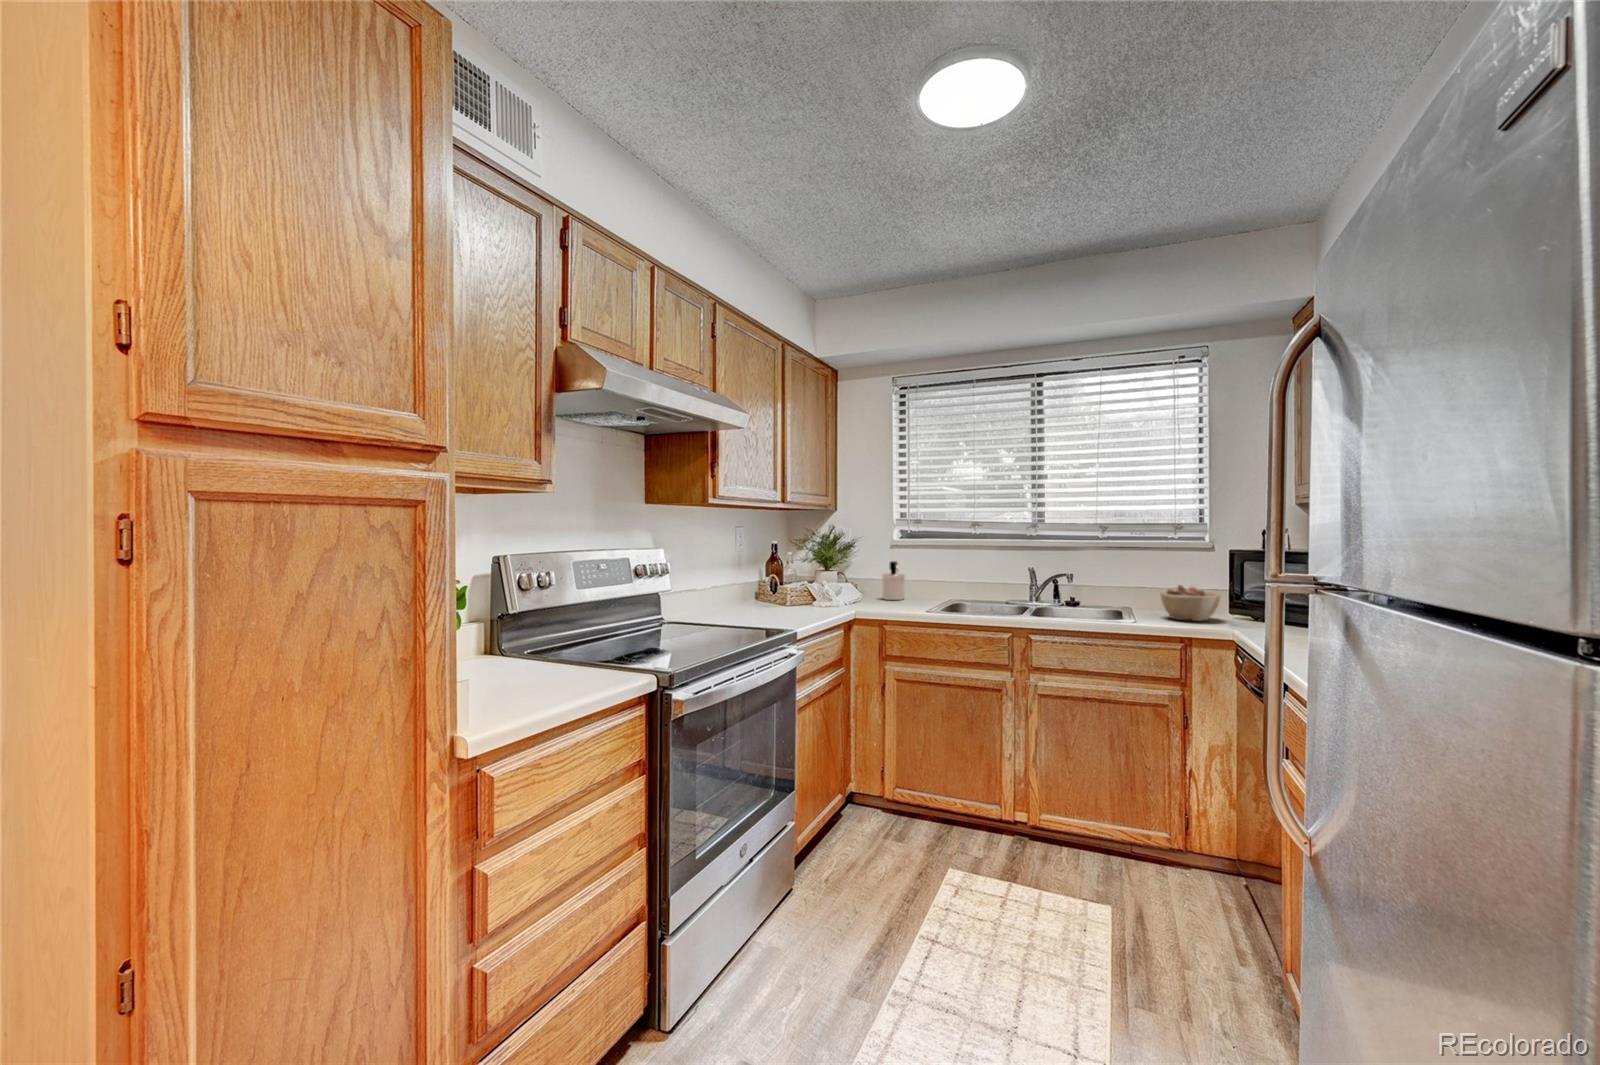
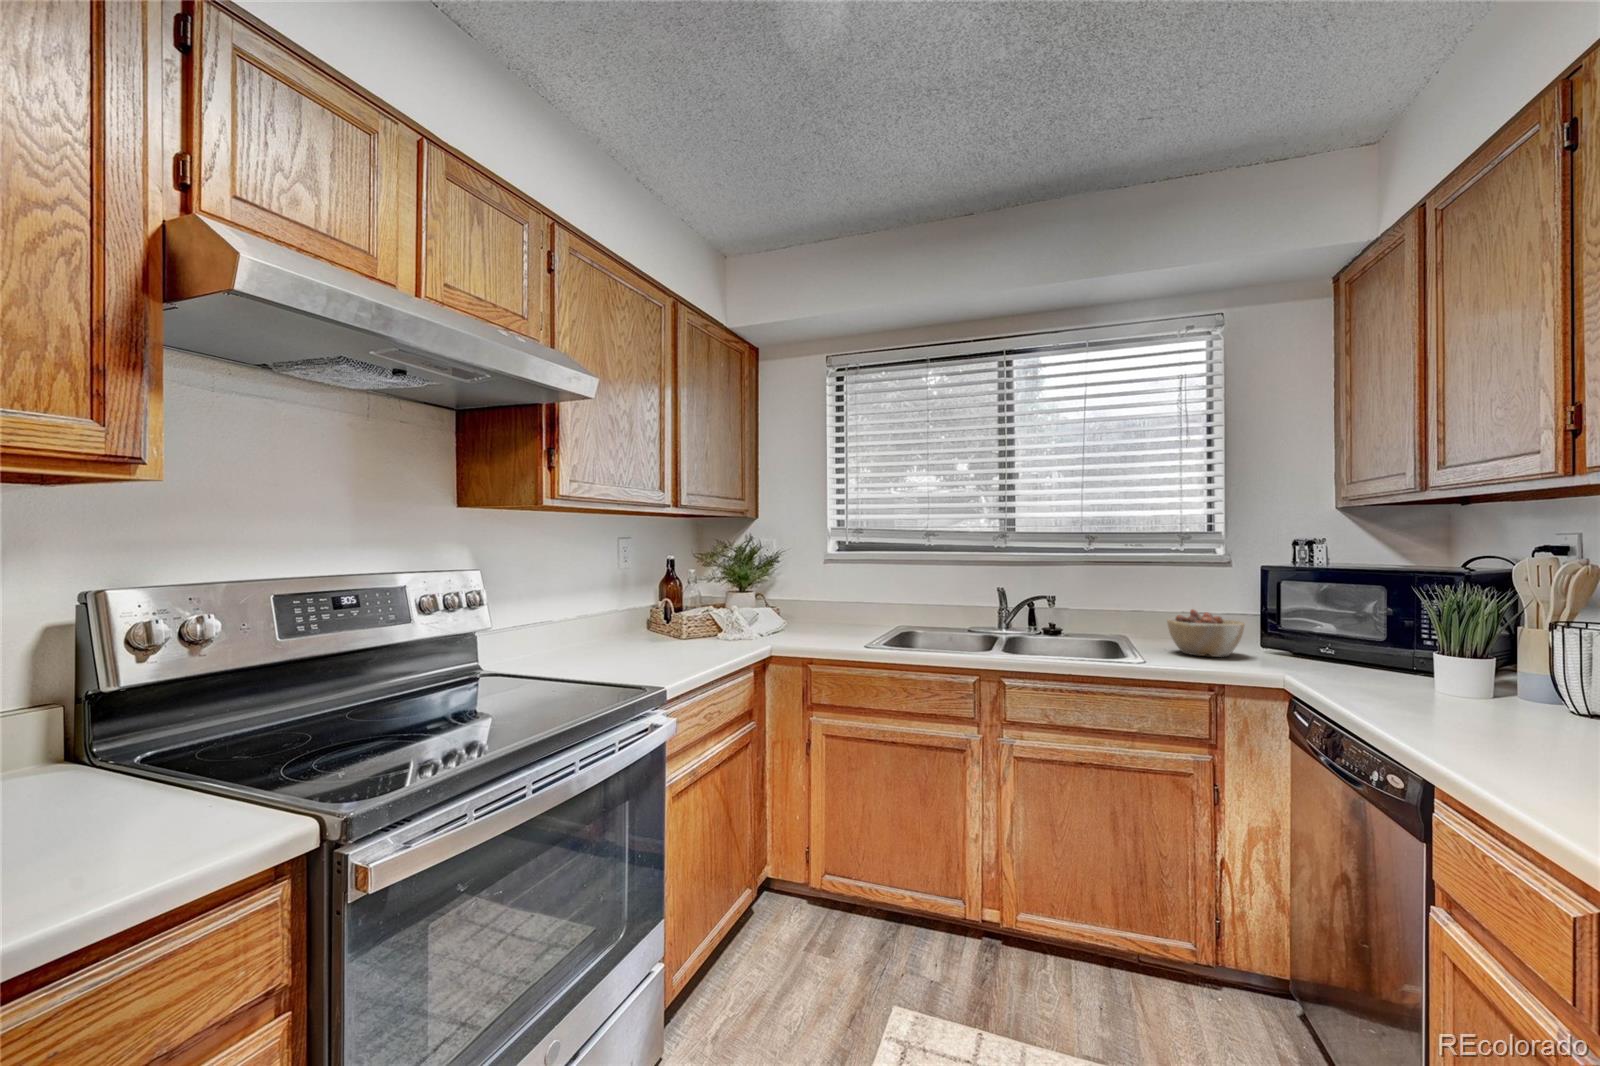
soap dispenser: present [882,561,905,600] -> none [814,580,843,629]

